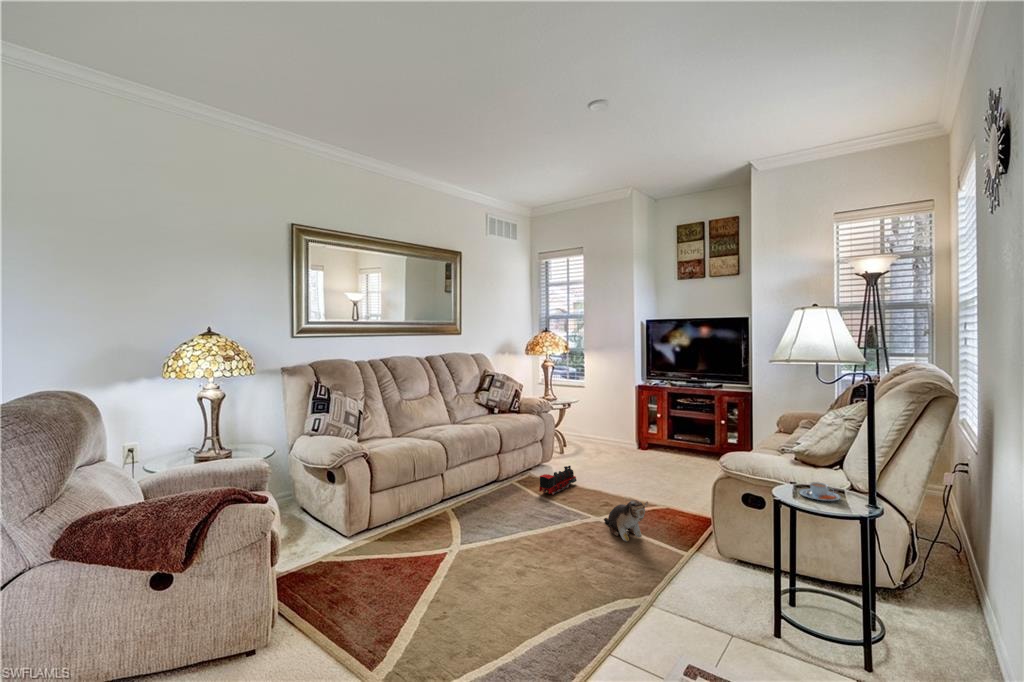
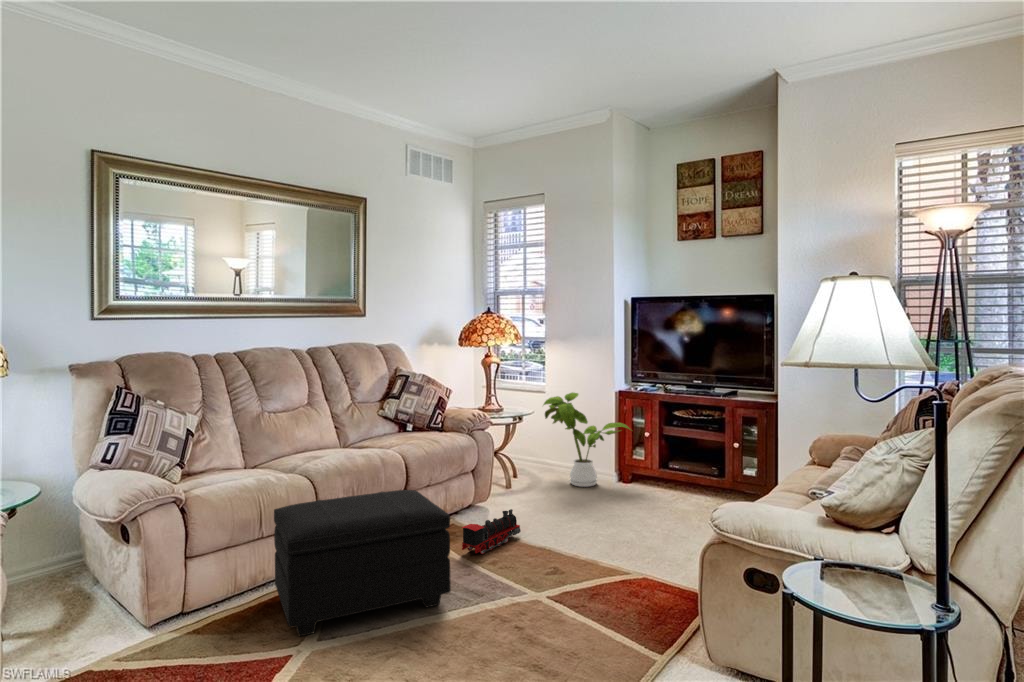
house plant: none [584,387,648,453] -> present [543,392,631,487]
footstool: none [423,450,540,541] -> present [274,490,451,636]
teacup: present [799,482,840,501] -> none [828,557,892,590]
plush toy: present [604,500,648,542] -> none [549,571,608,634]

